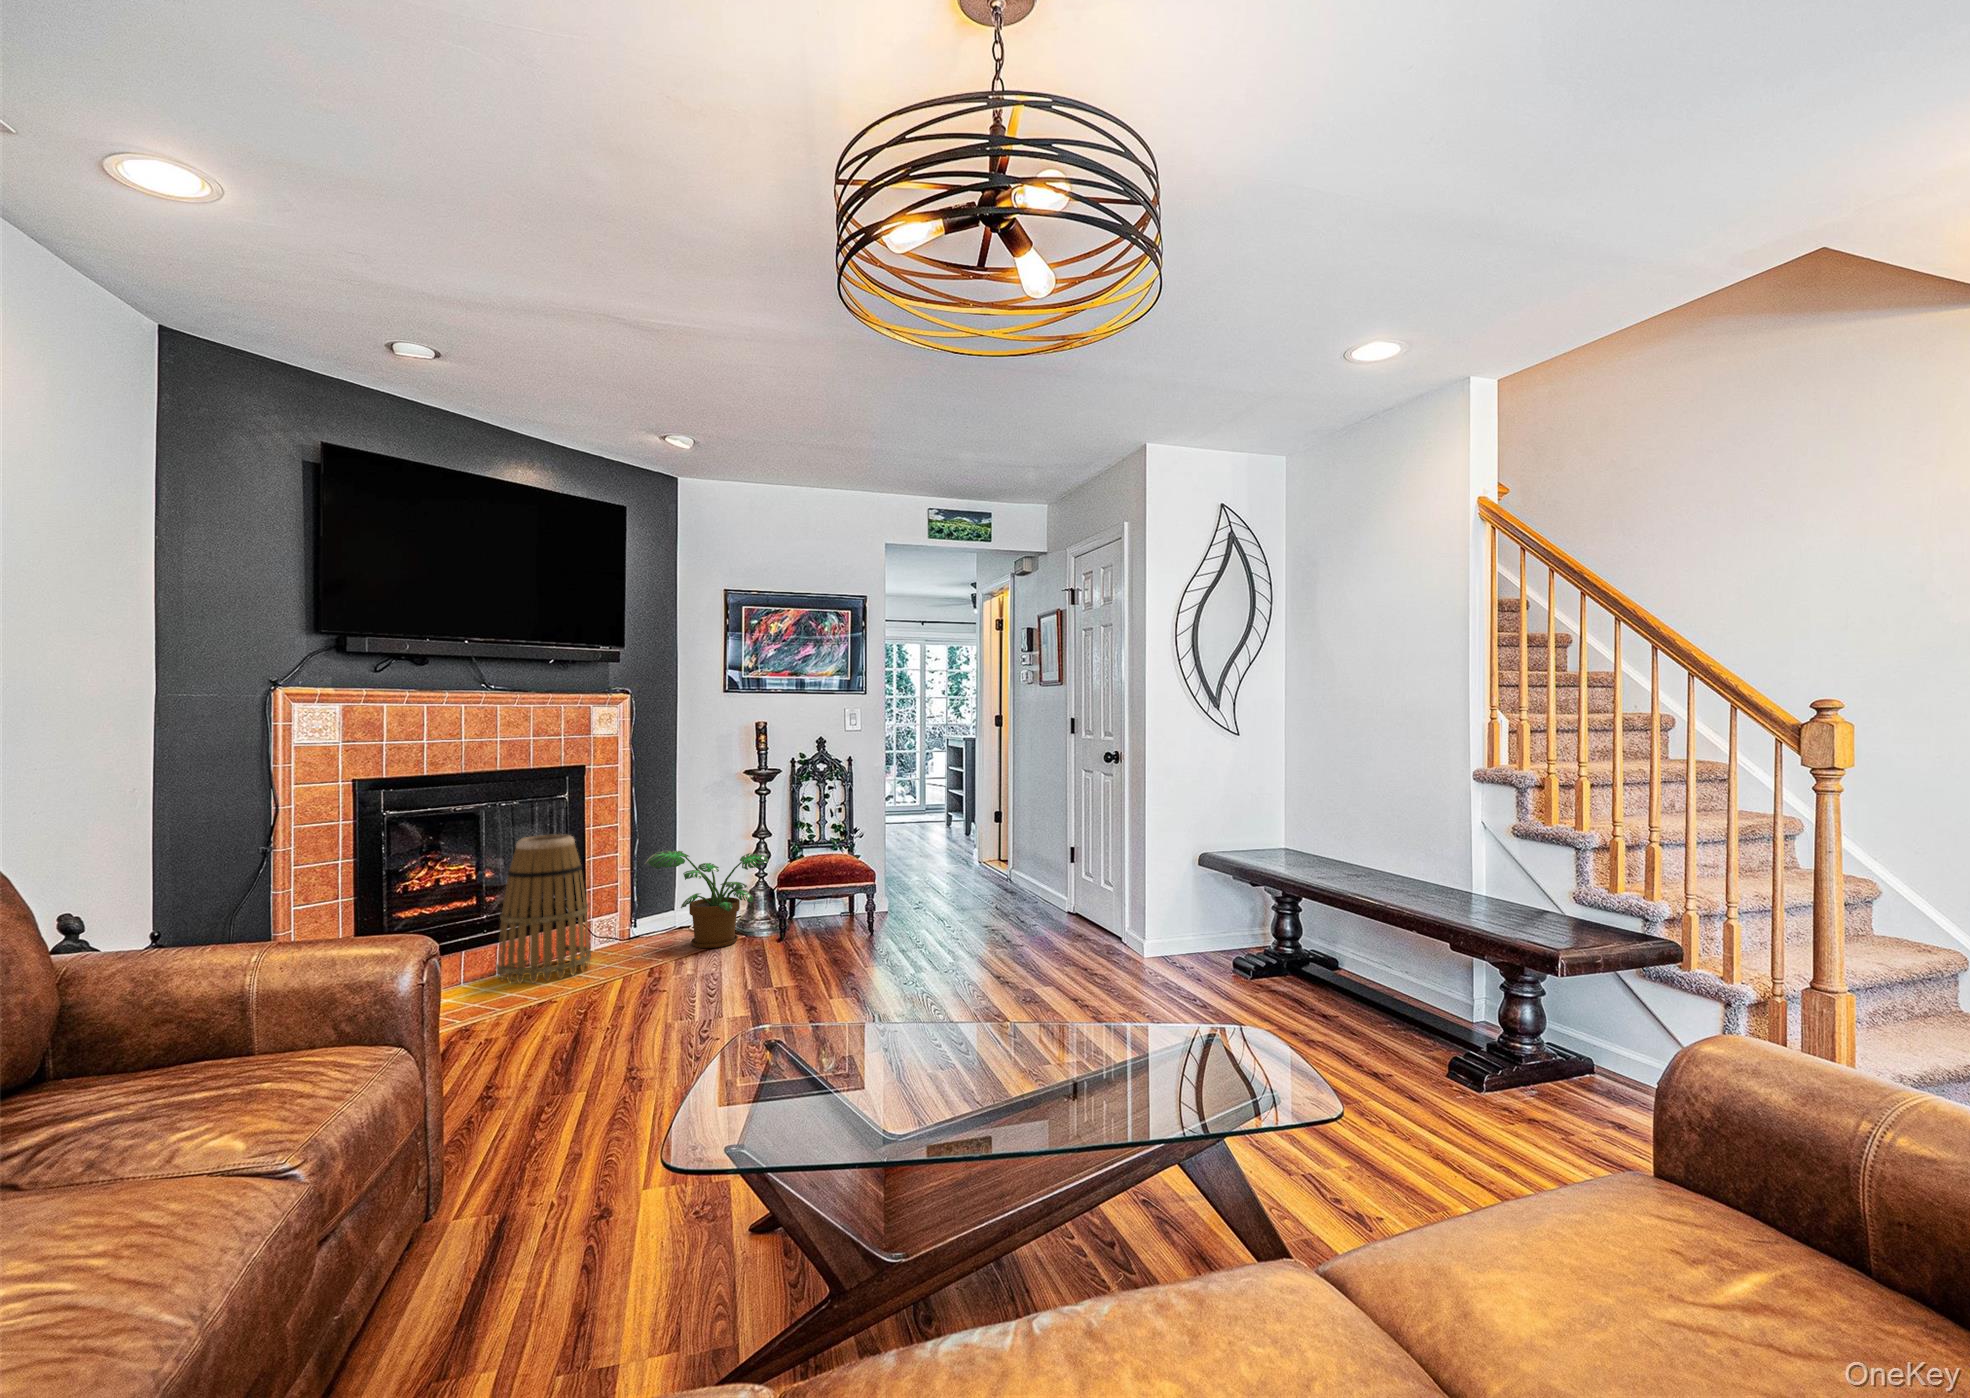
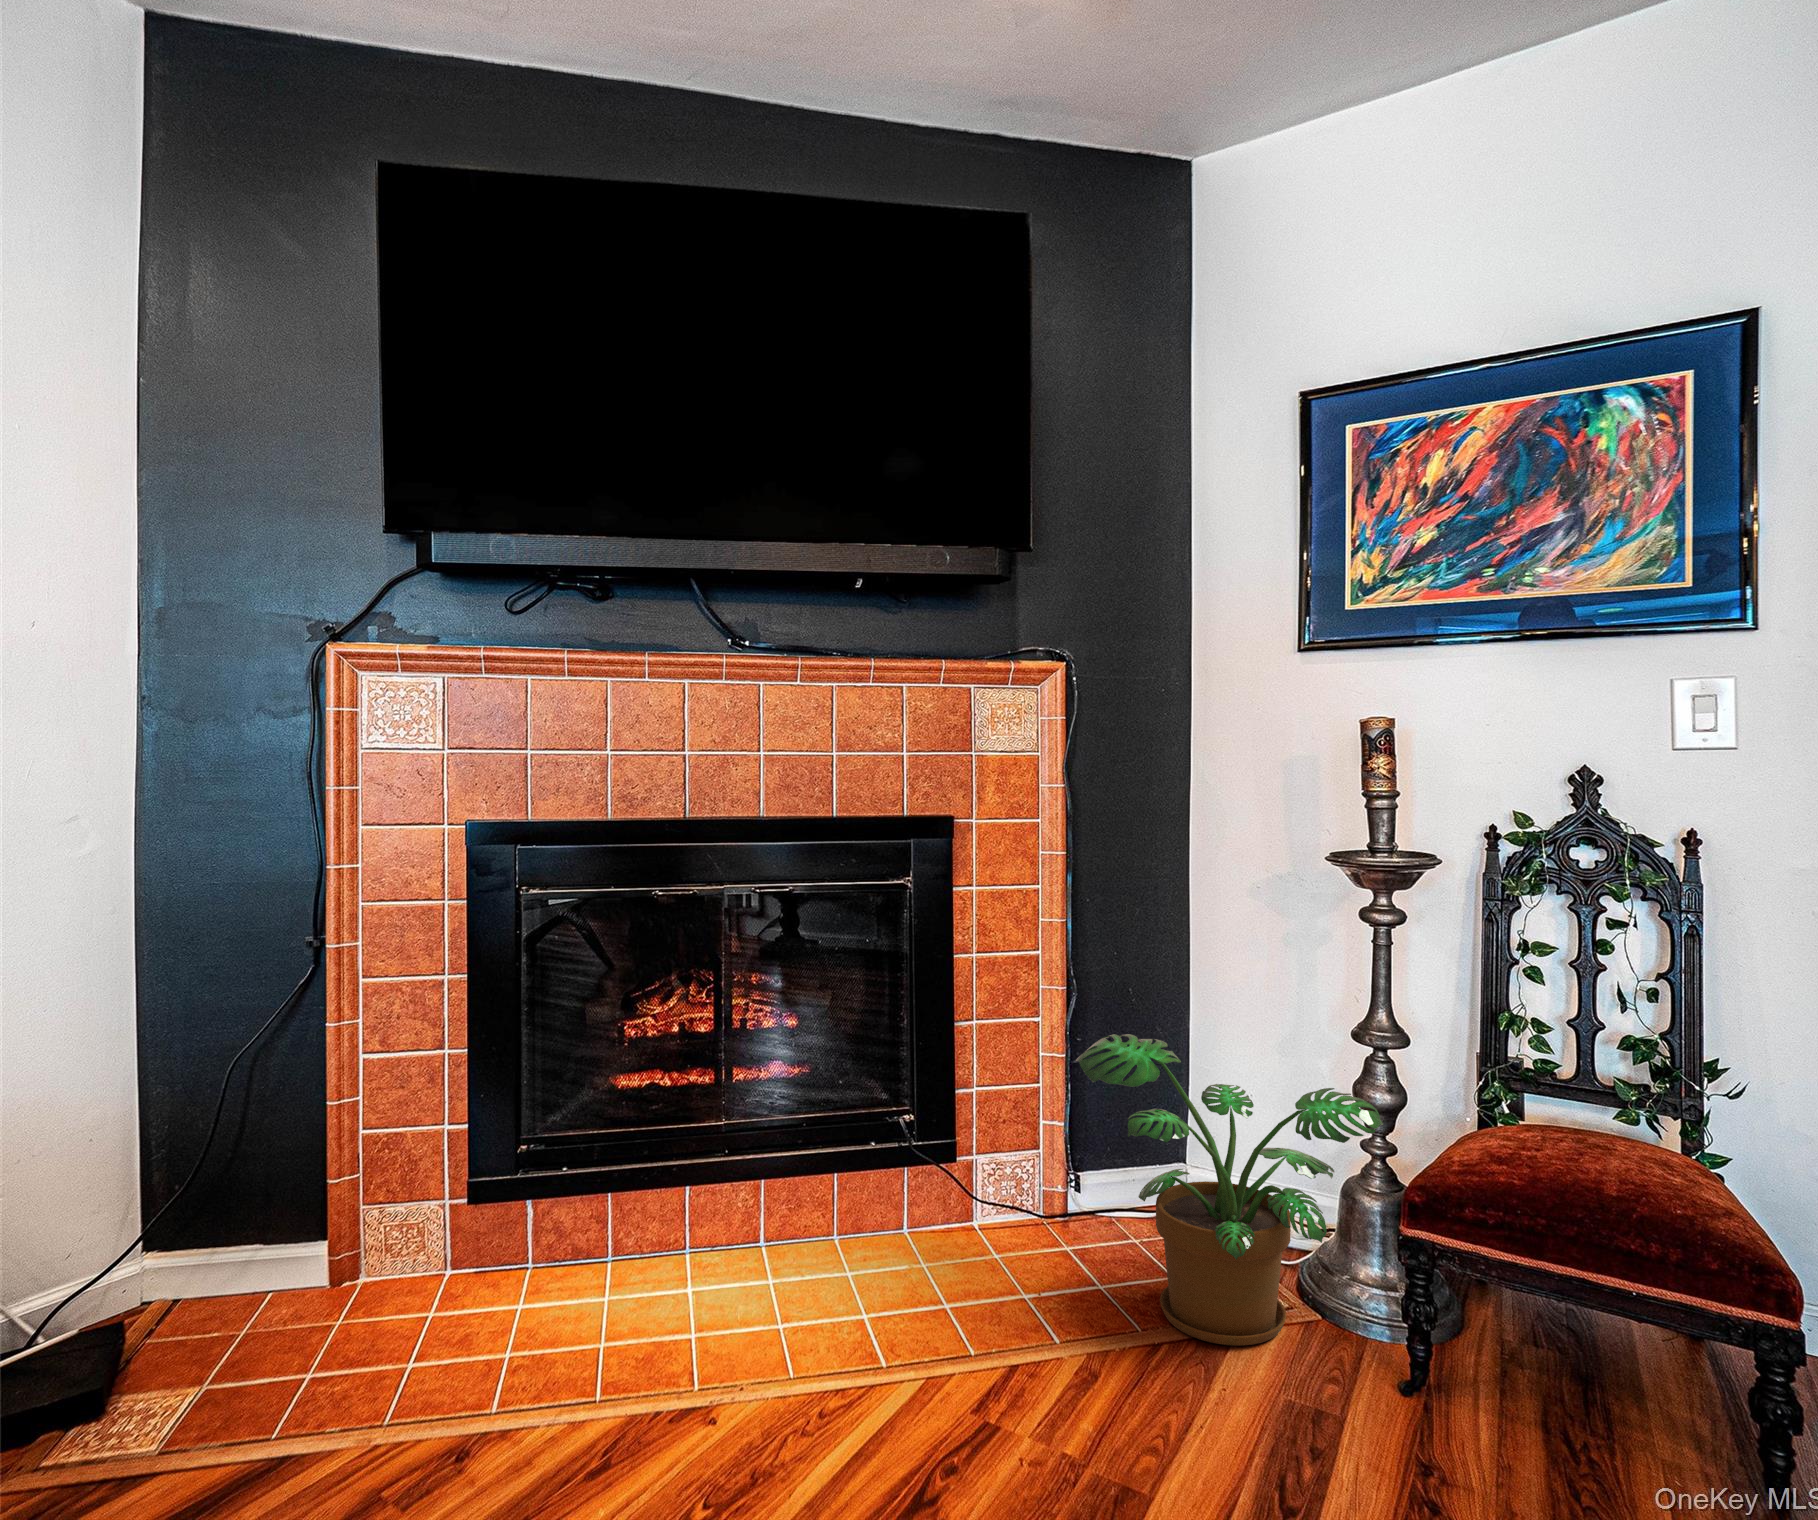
basket: present [496,834,591,983] -> none [723,965,915,1327]

